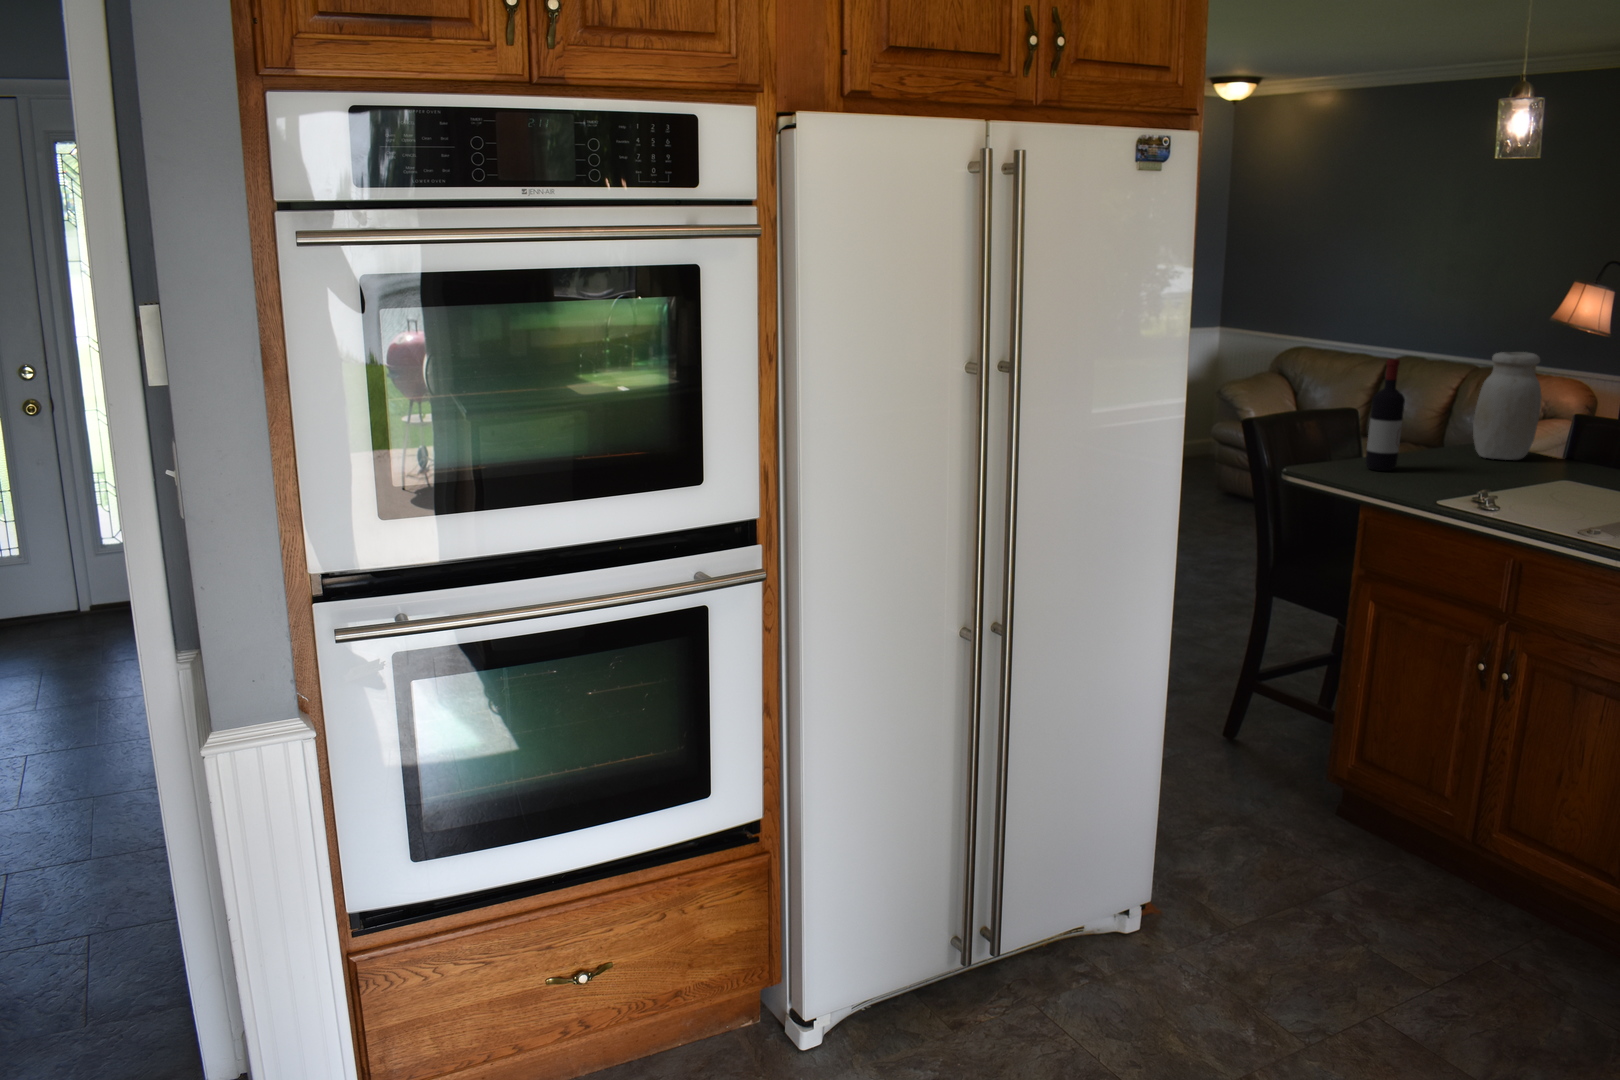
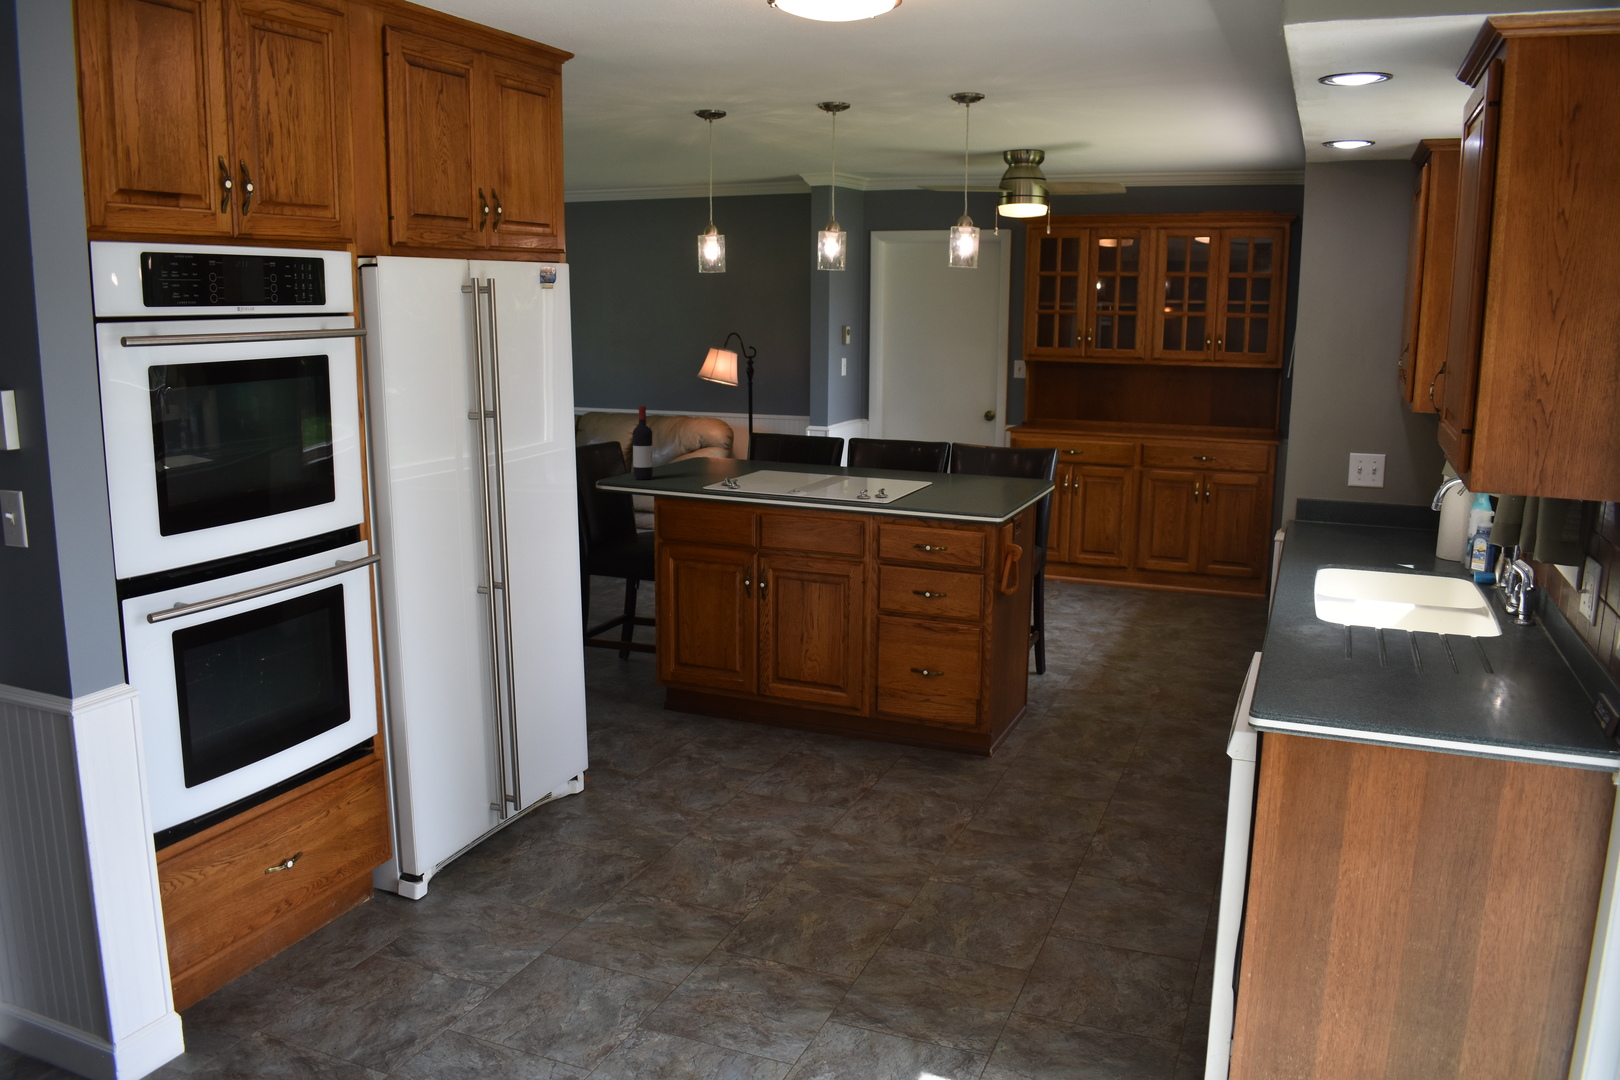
jar: present [1473,352,1541,460] -> none [683,399,720,468]

